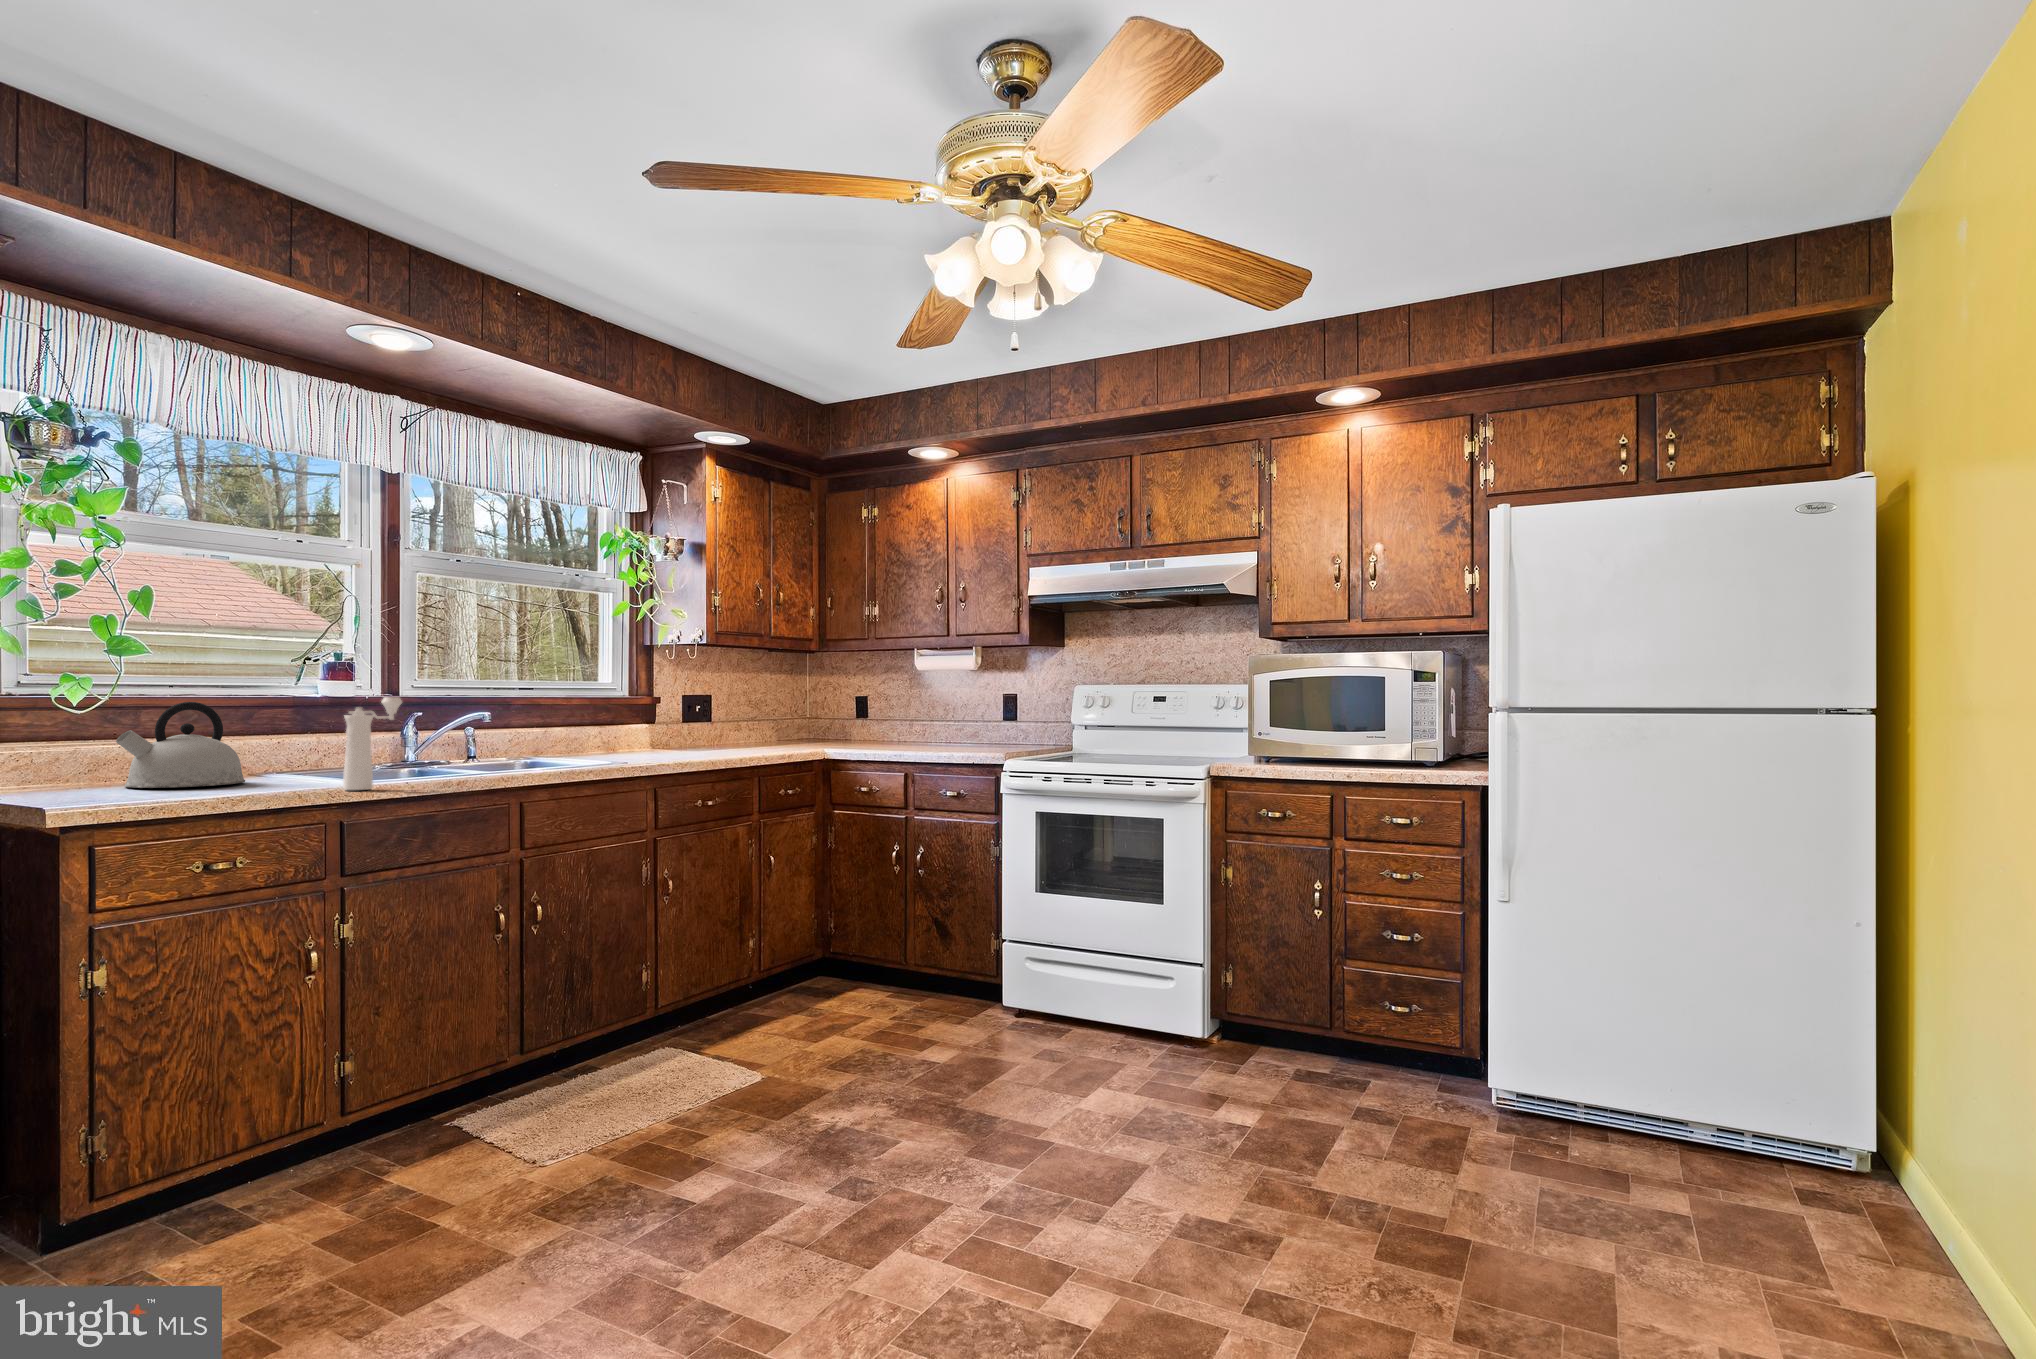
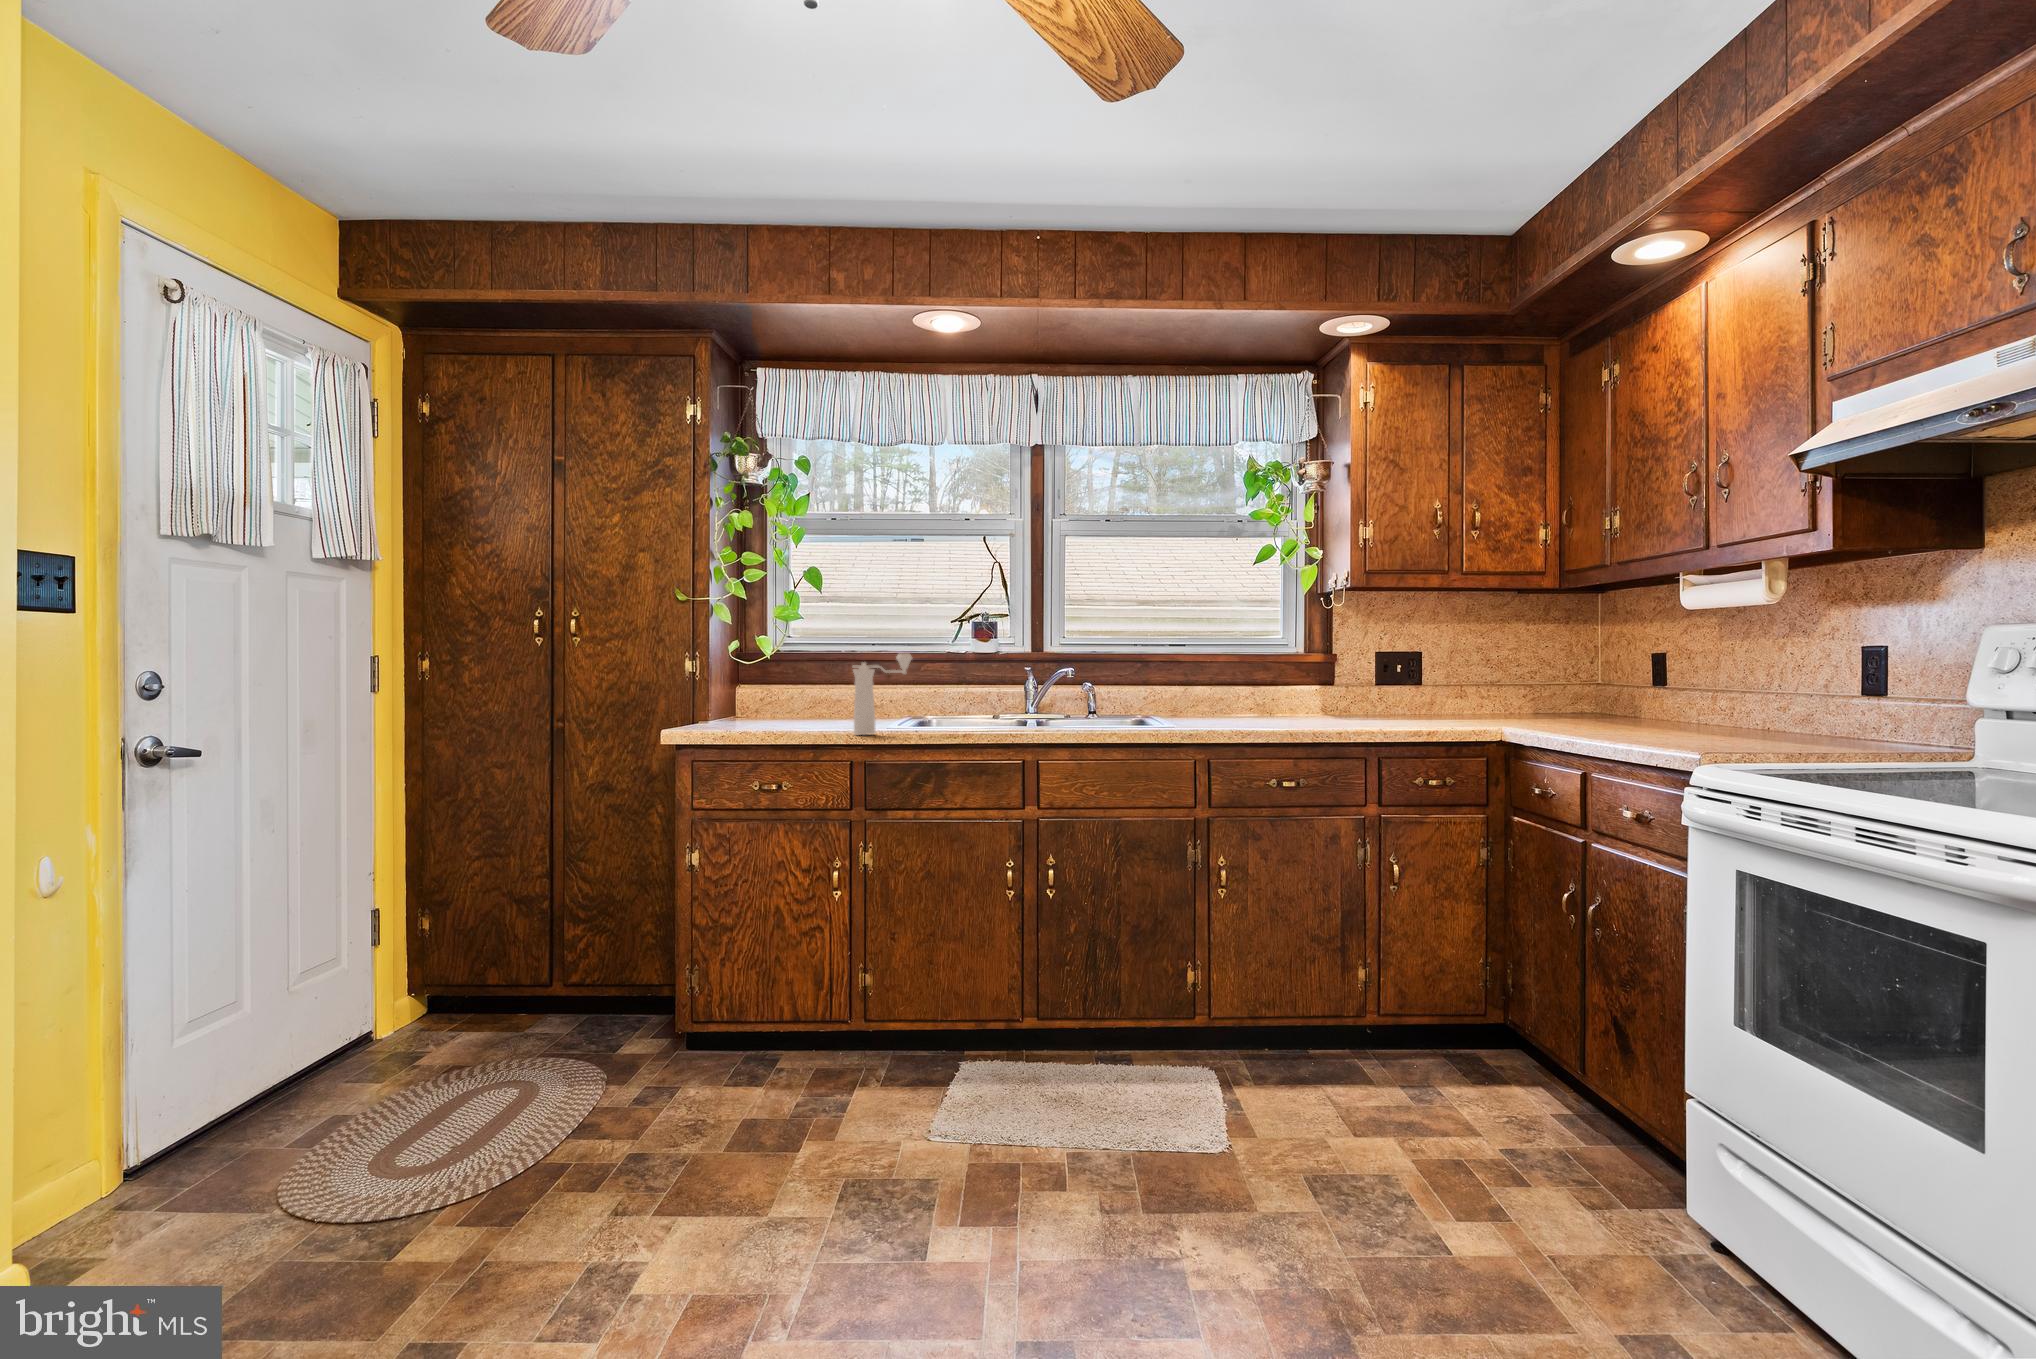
kettle: present [116,702,245,788] -> none [773,663,855,728]

